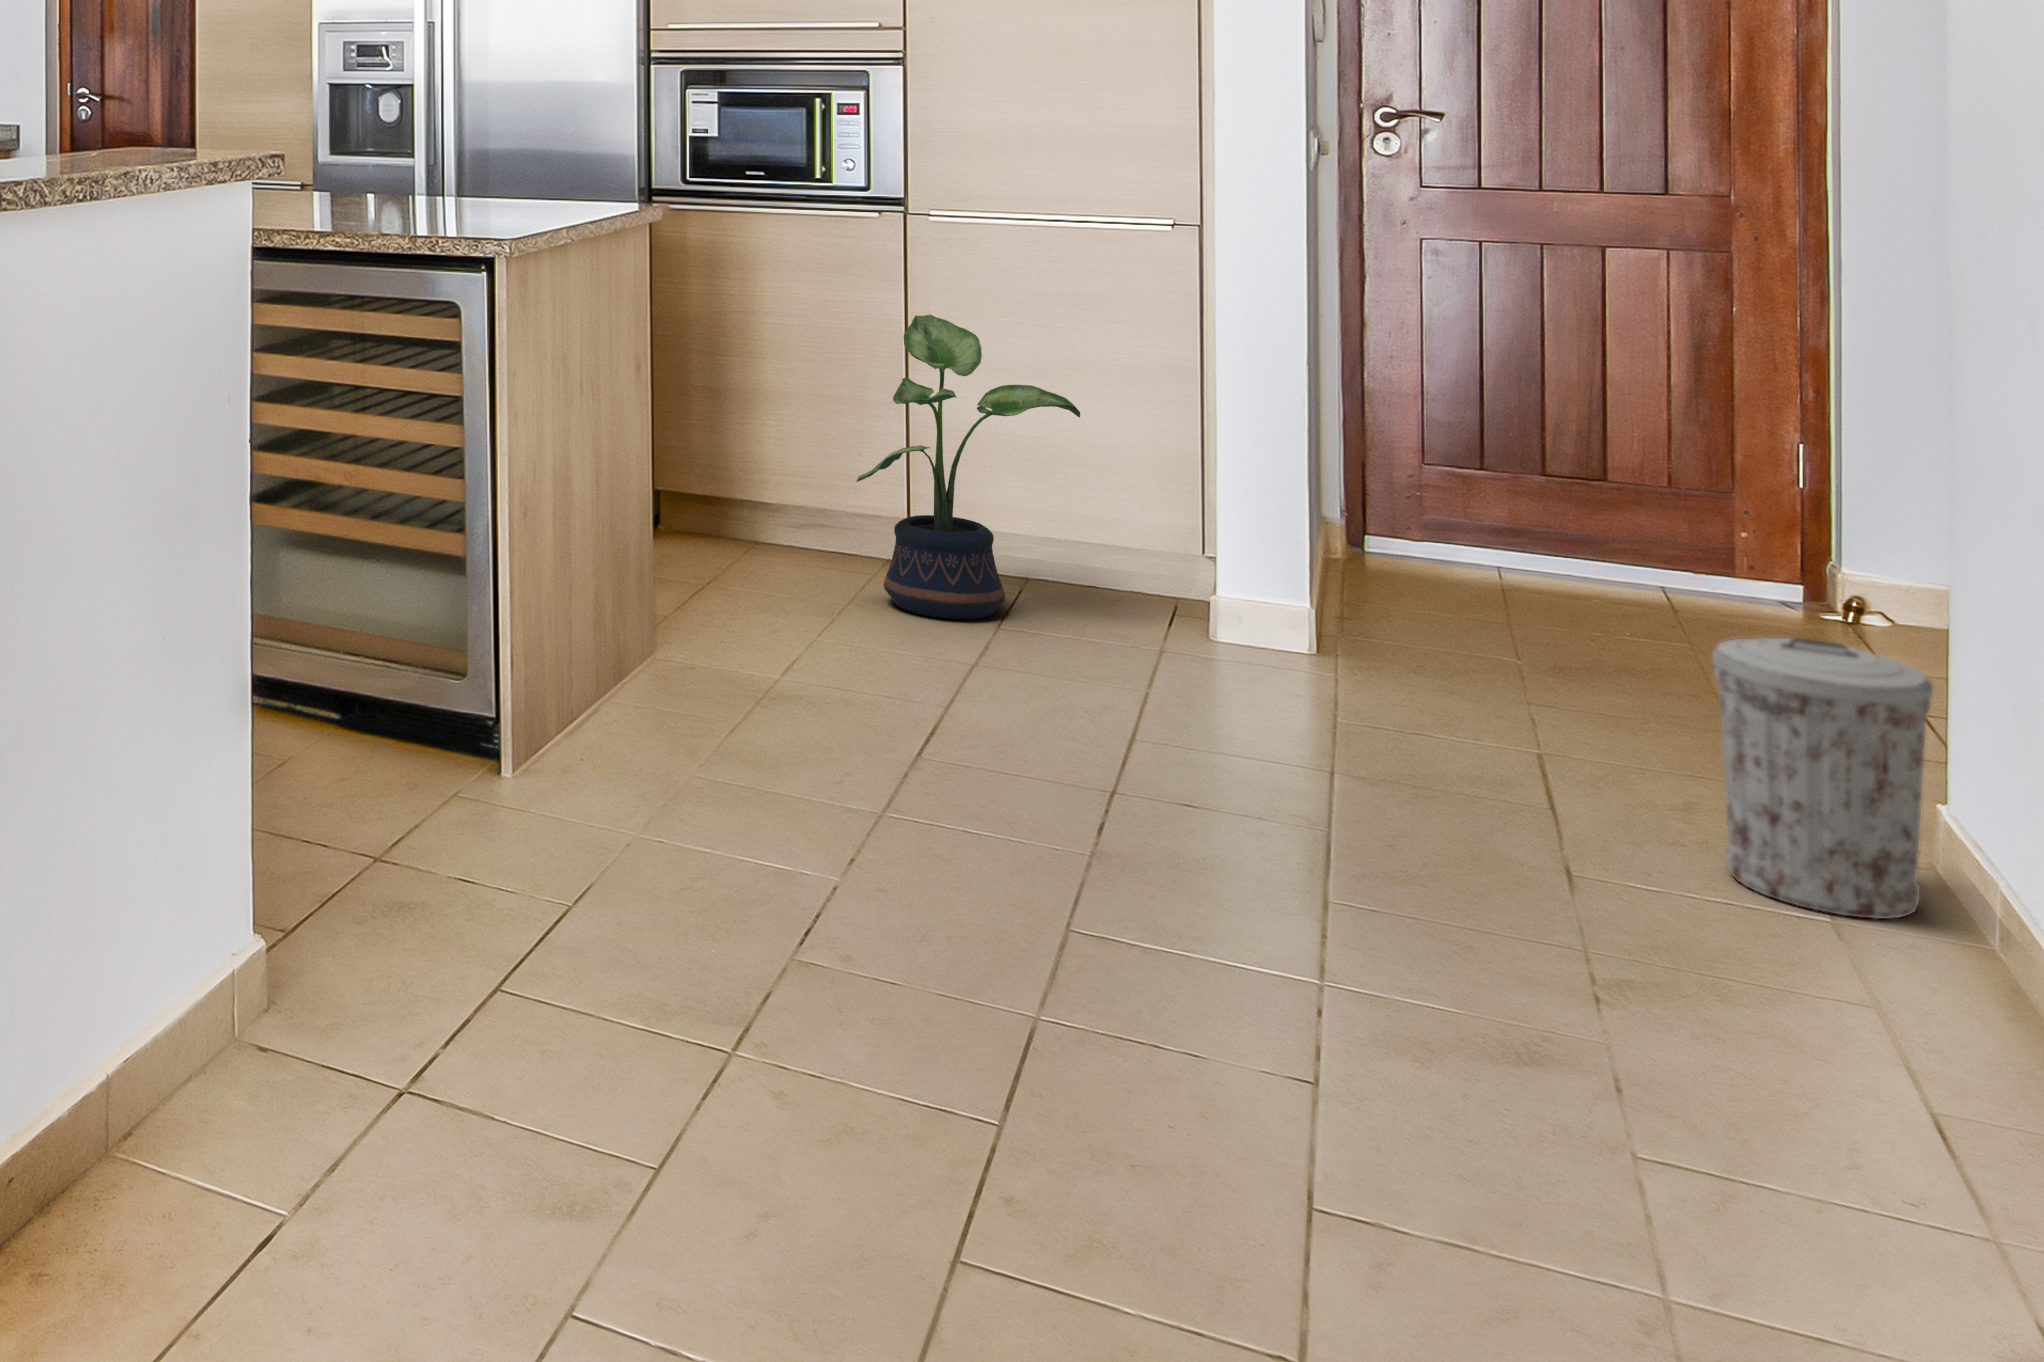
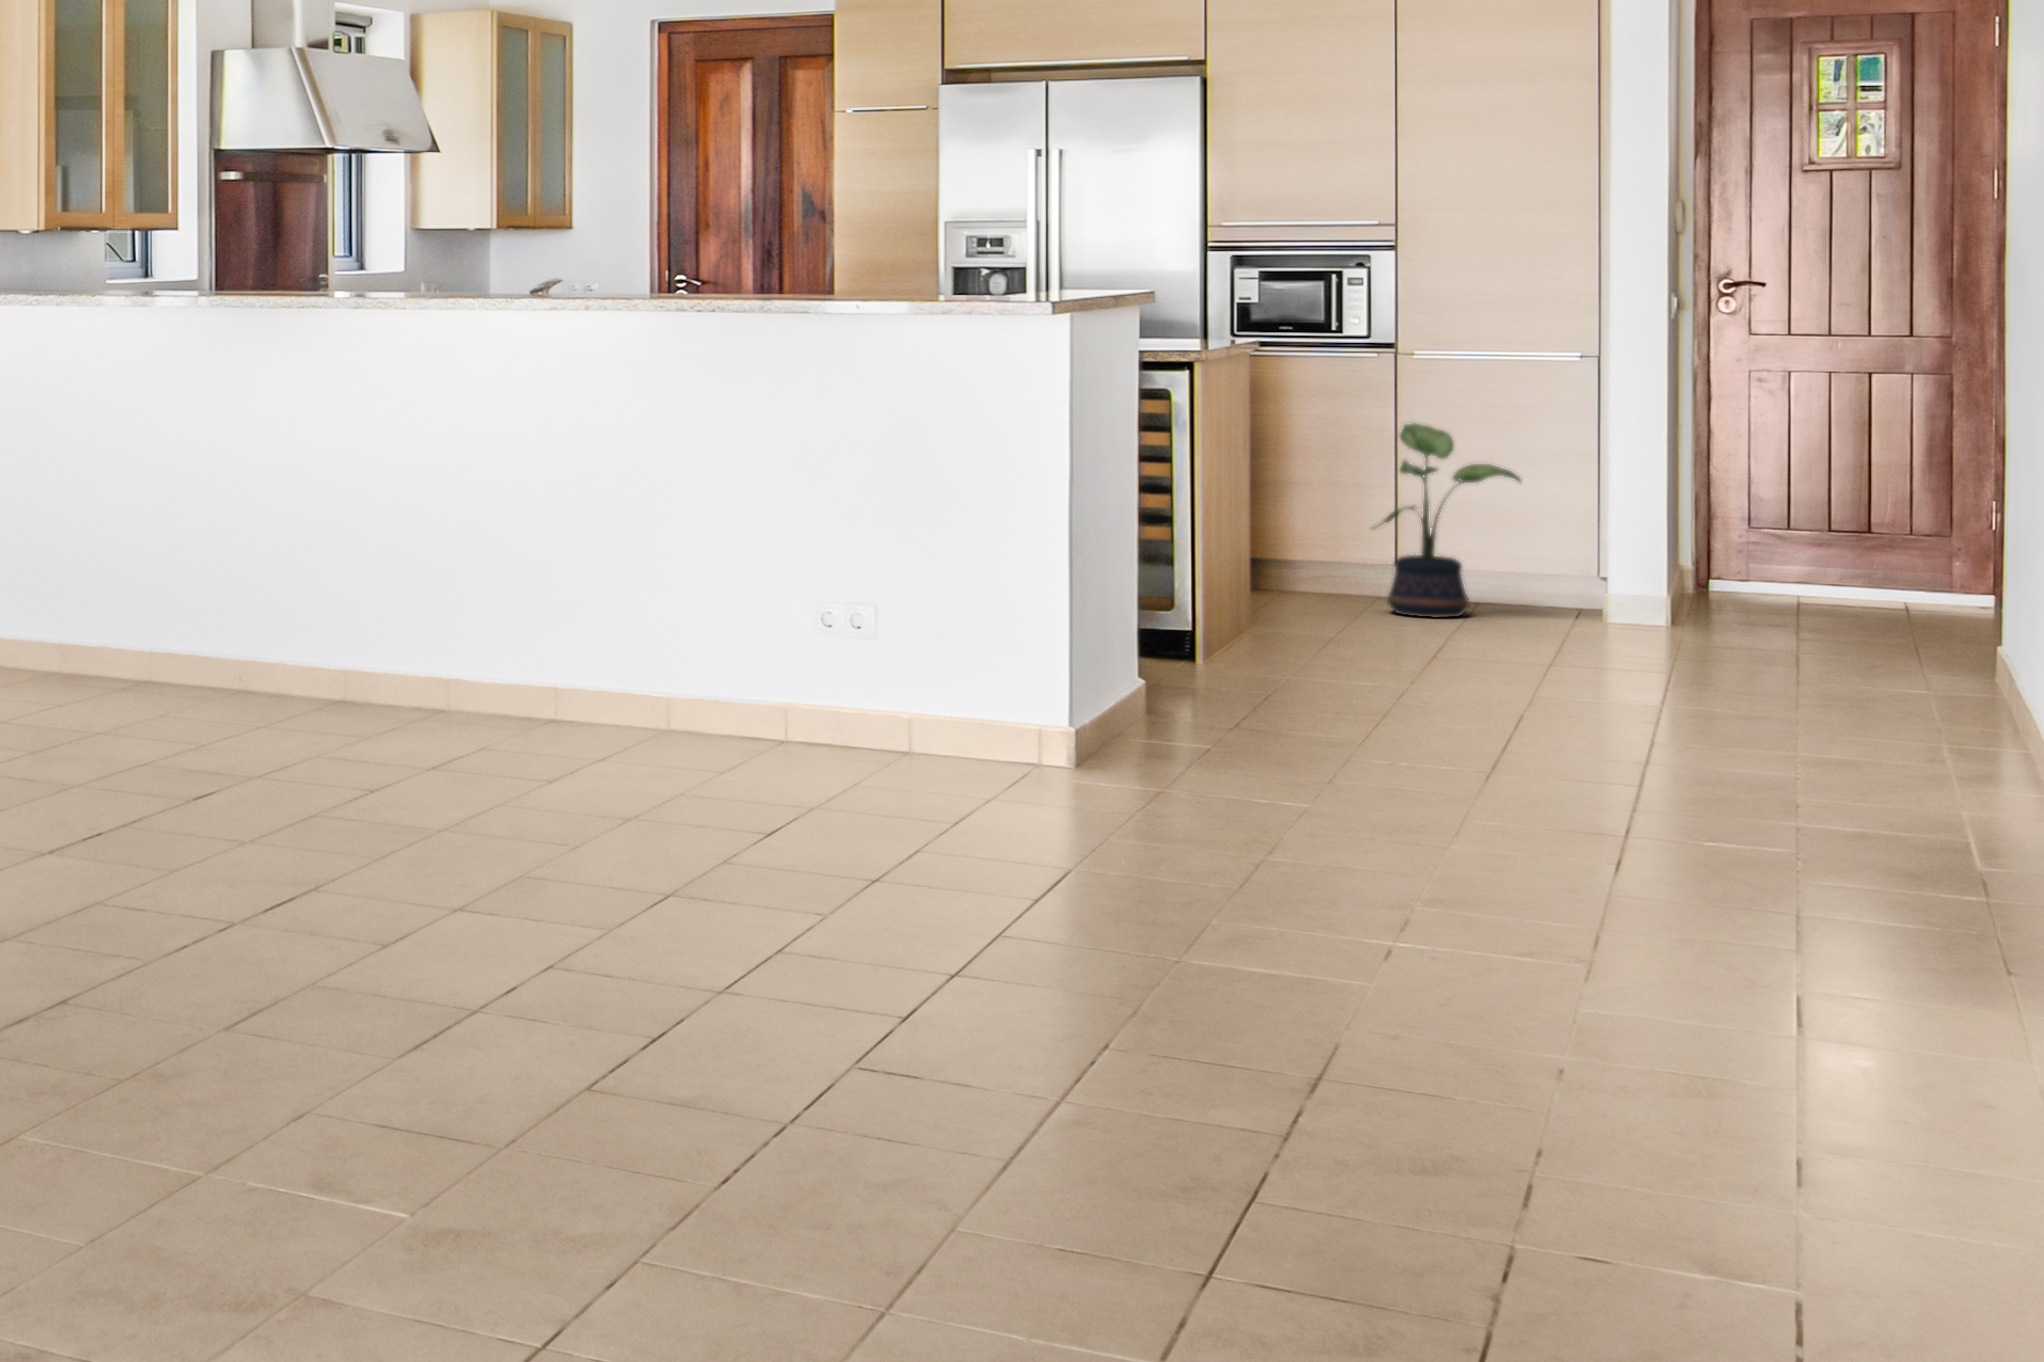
trash can: present [1712,638,1933,919] -> none [1879,550,1985,687]

